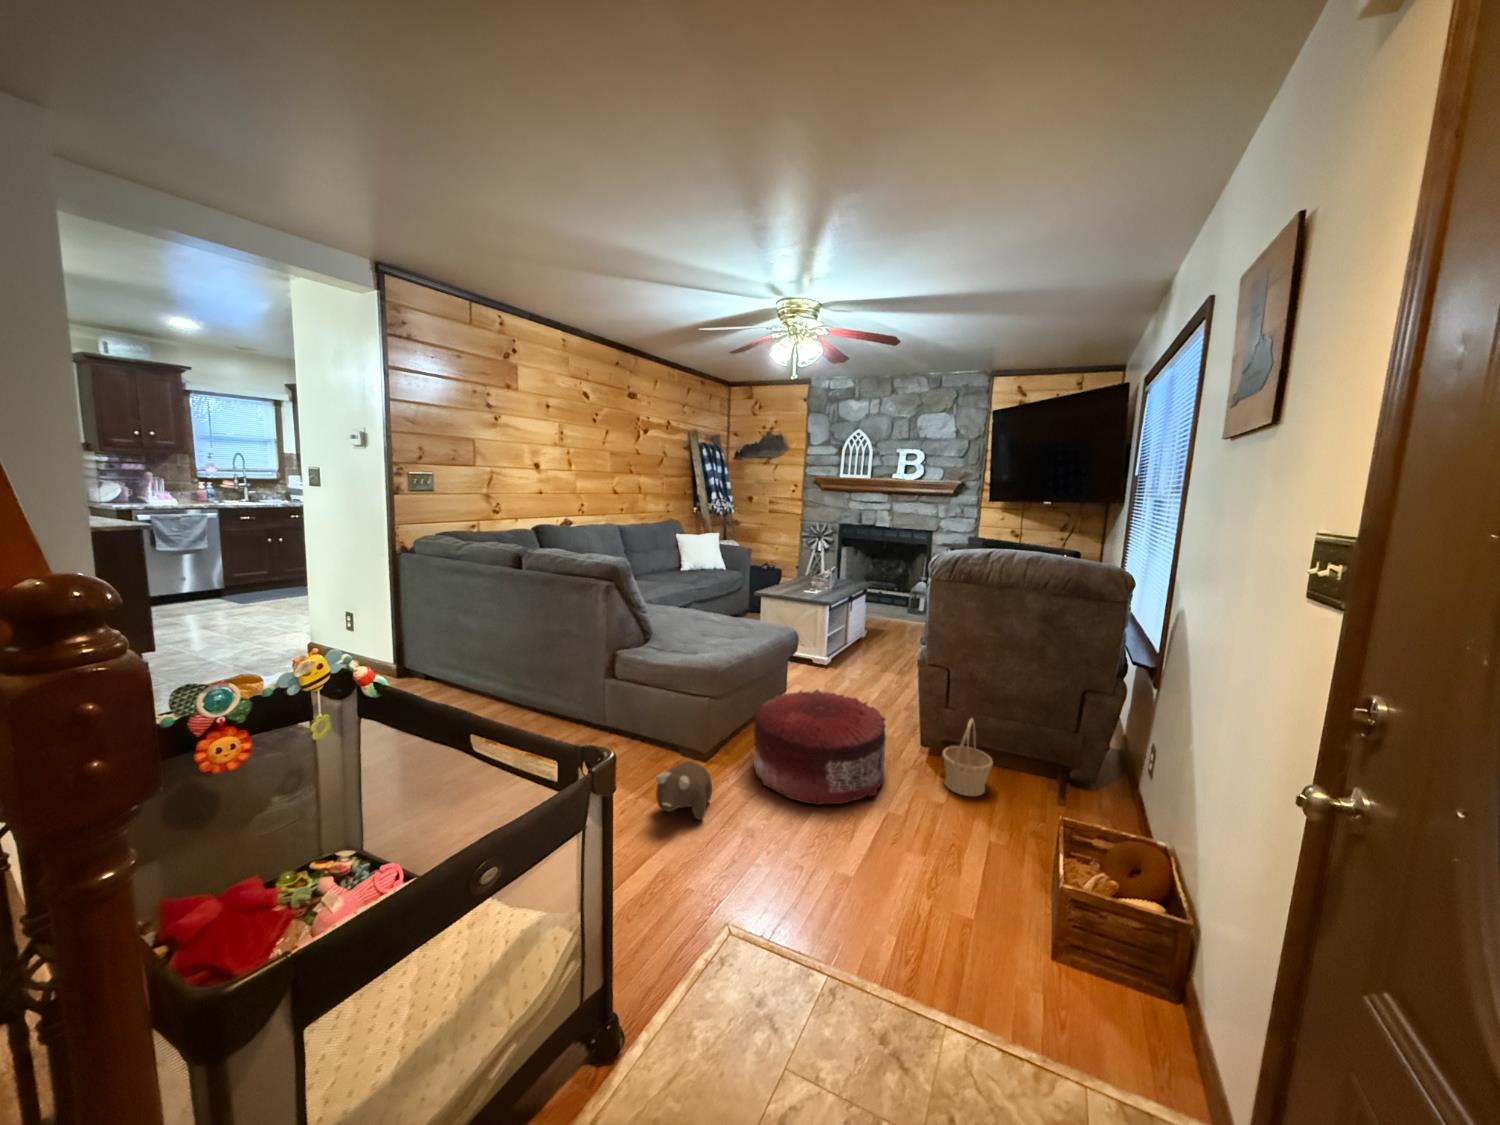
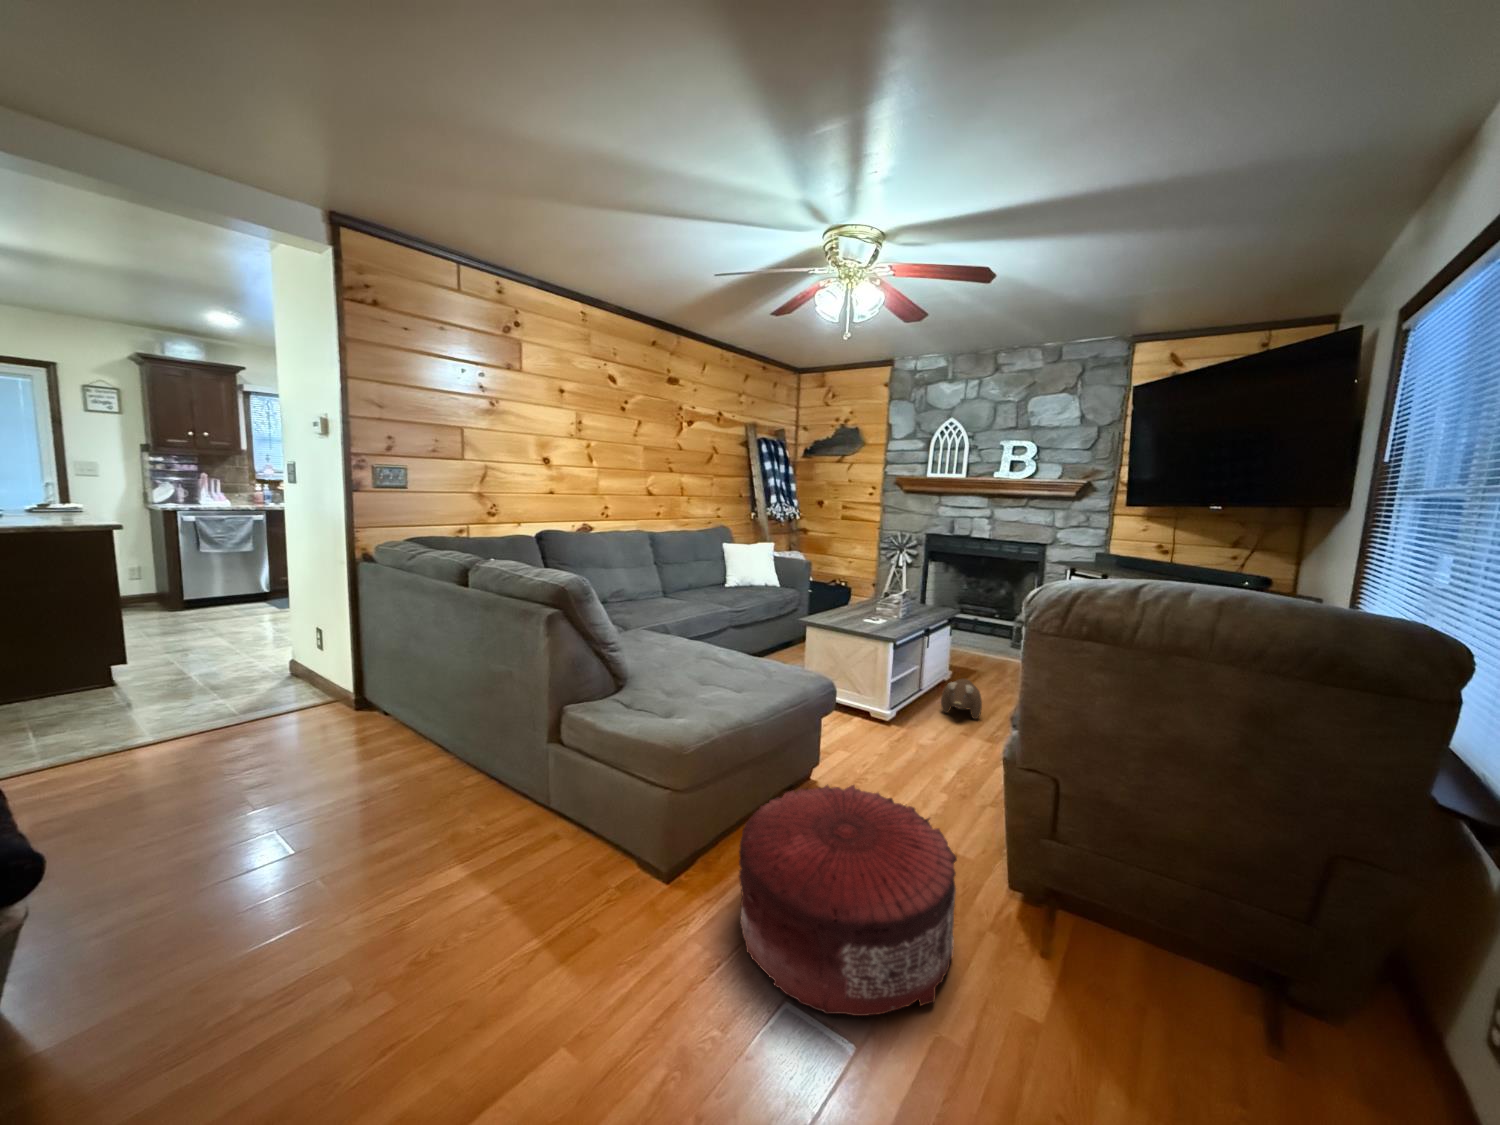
basket: present [942,719,993,796] -> none [1058,875,1156,1024]
plush toy: present [656,761,712,820] -> present [941,679,982,719]

